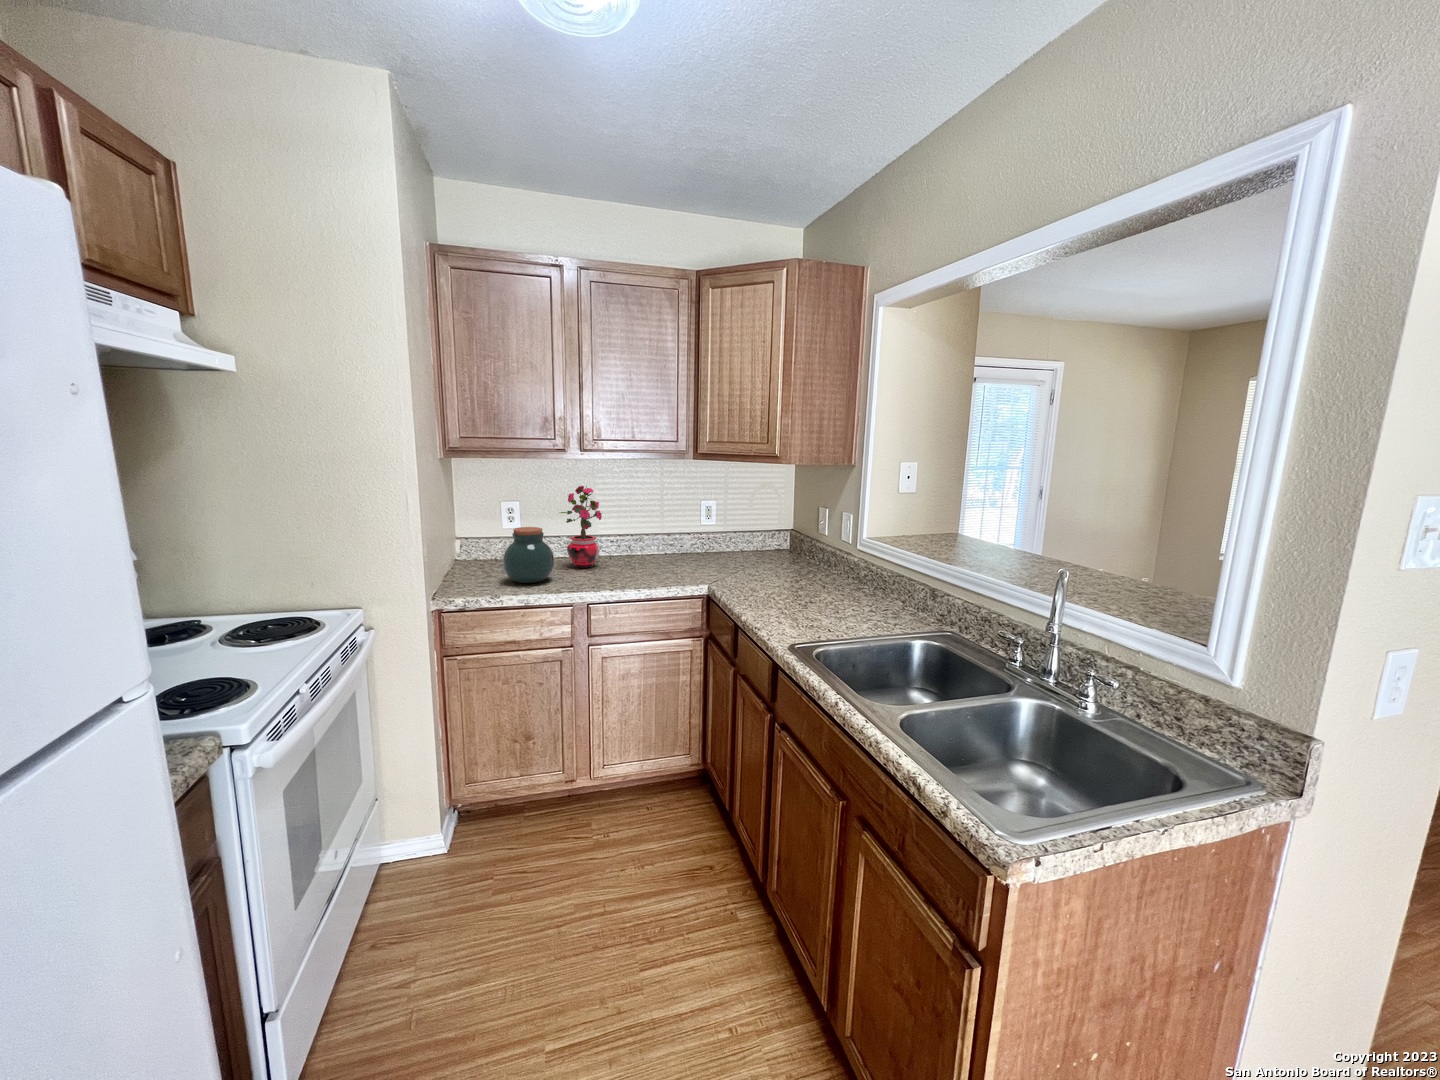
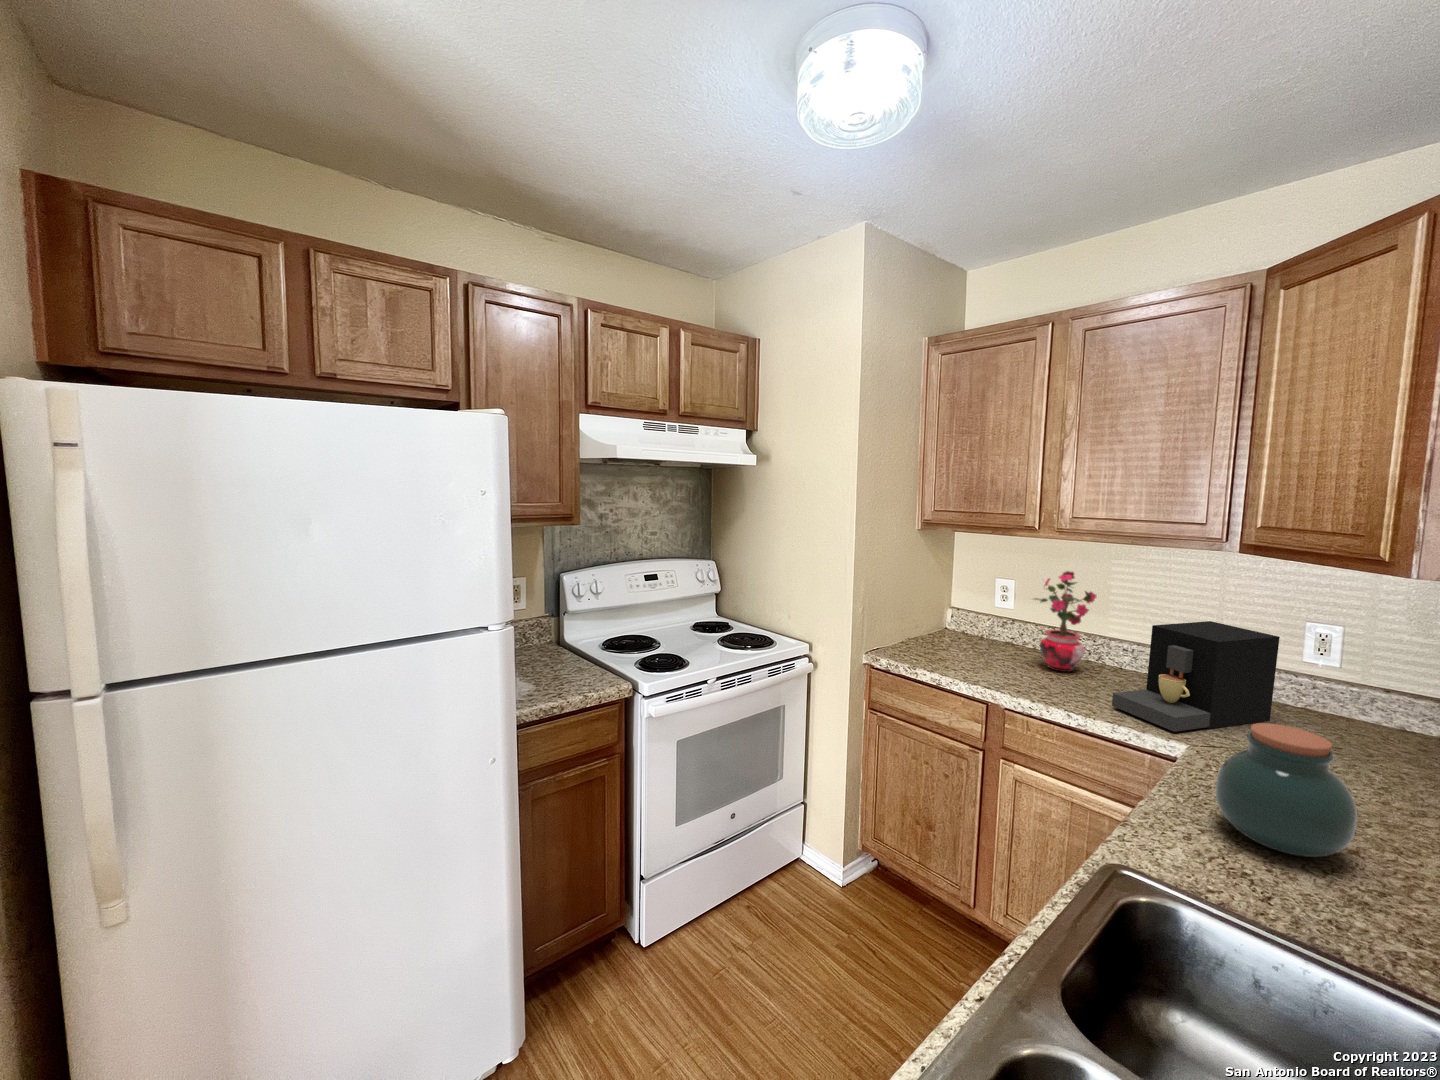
coffee maker: none [651,508,709,580] -> present [1112,621,1280,732]
jar: present [503,527,554,583] -> present [1215,723,1357,857]

